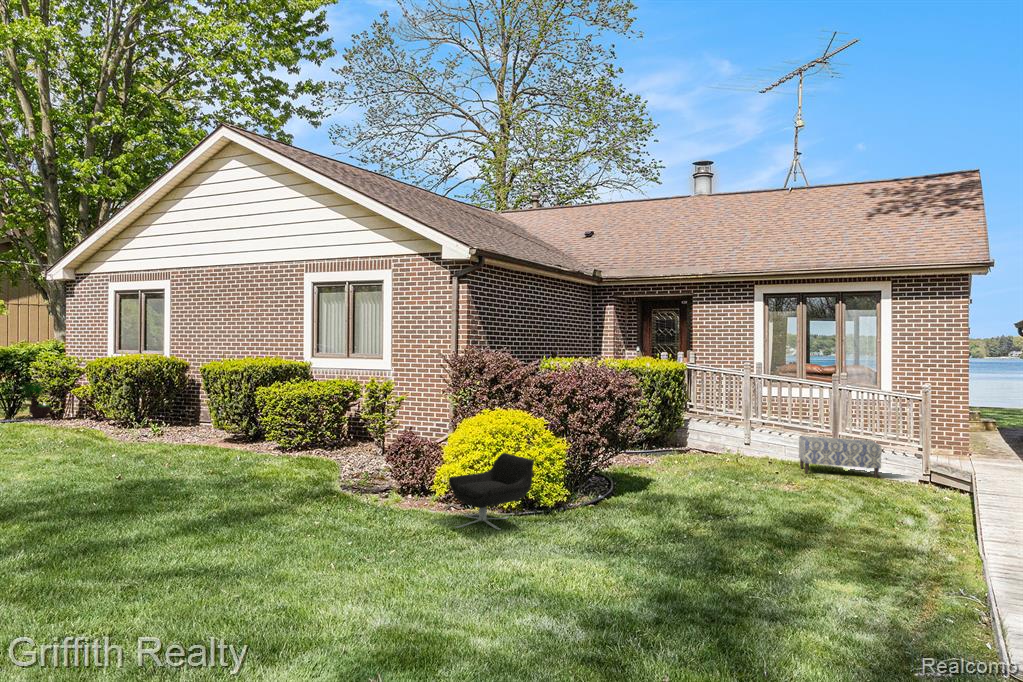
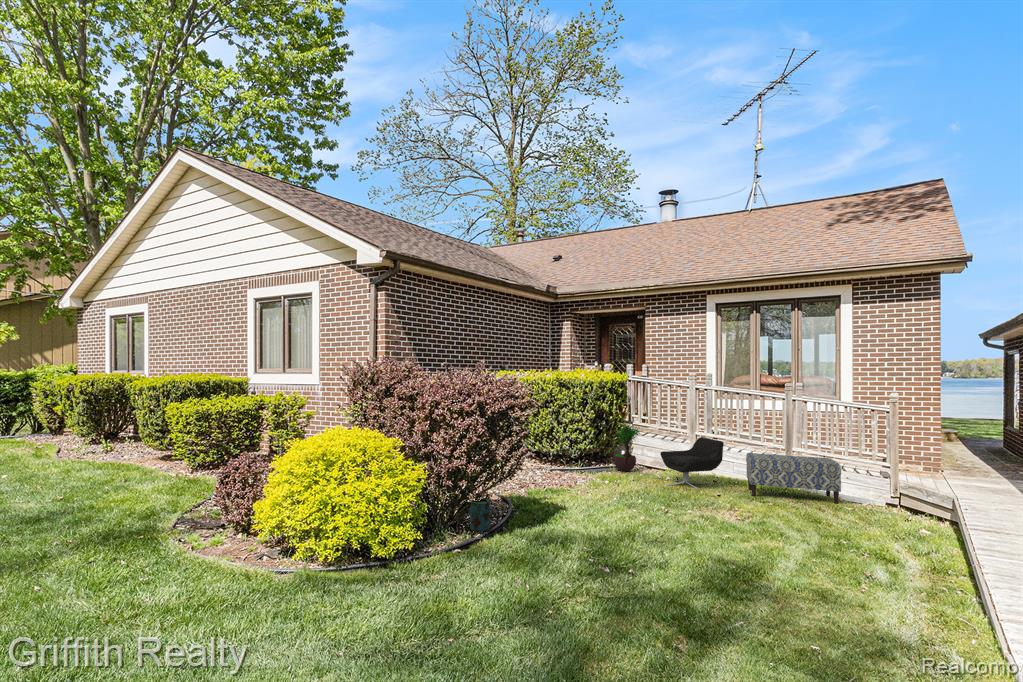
potted tree: present [23,382,51,418] -> present [614,423,640,471]
lounge chair: present [449,453,534,530] -> present [660,437,724,489]
watering can: none [580,467,612,498] -> present [467,498,493,531]

